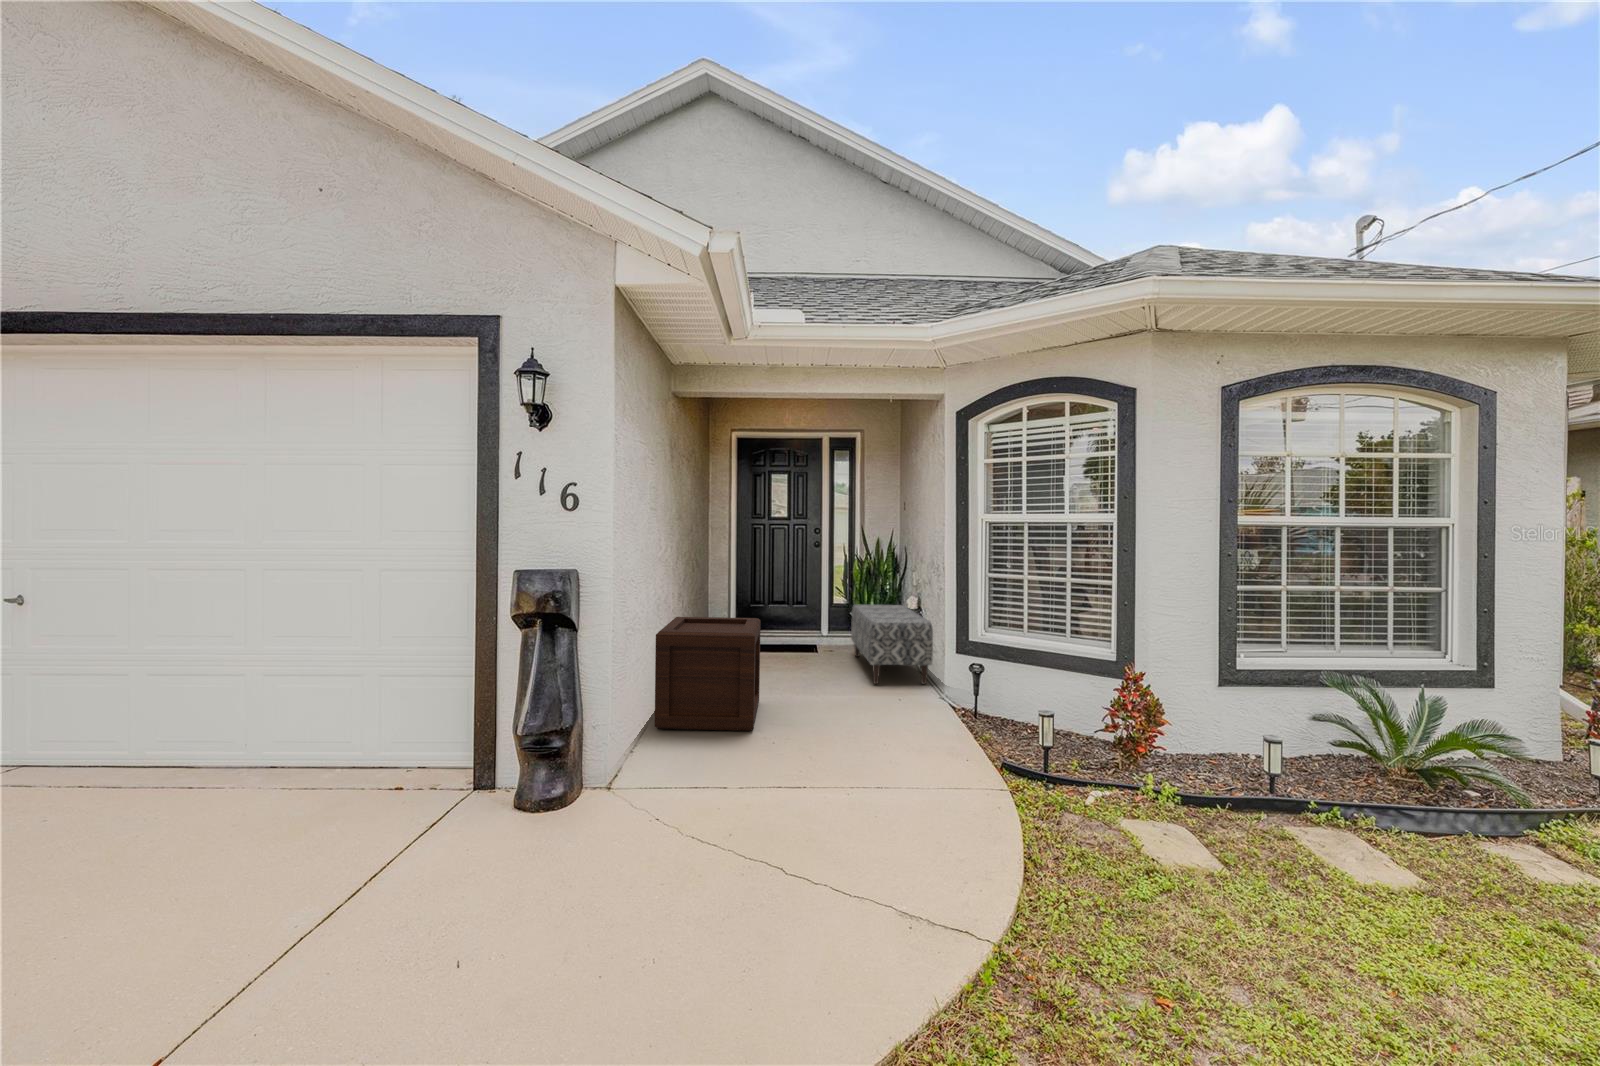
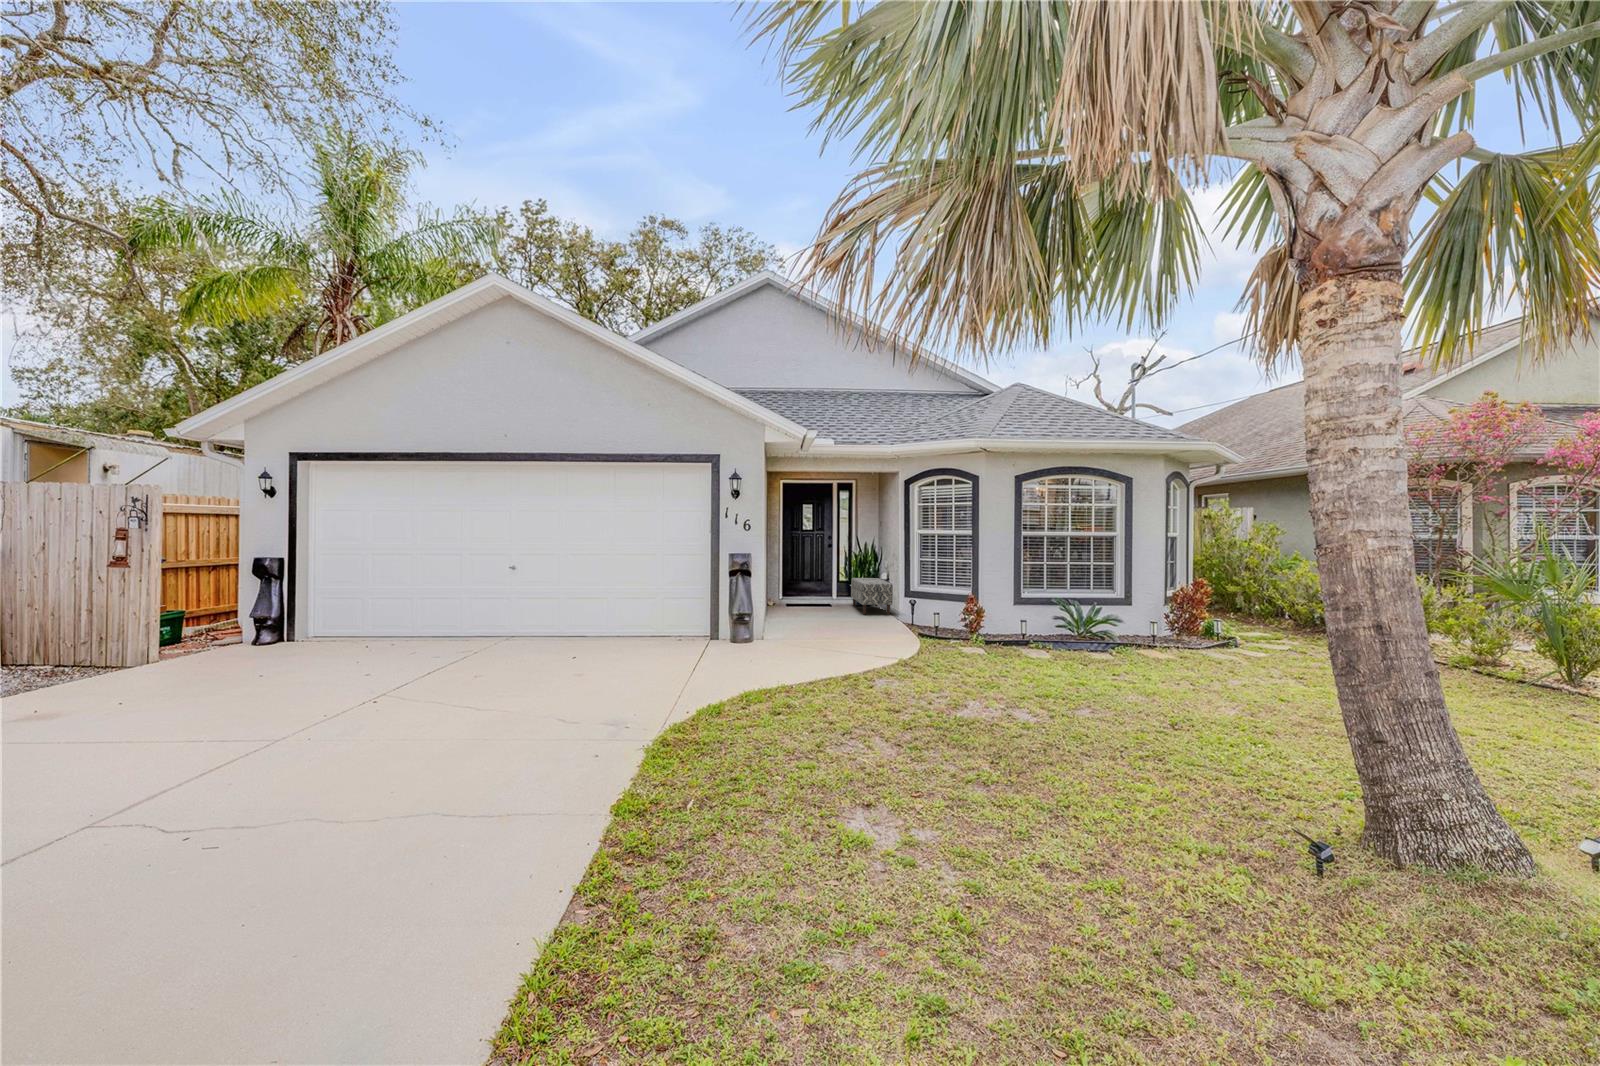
wooden crate: present [655,617,761,731] -> none [767,579,812,626]

